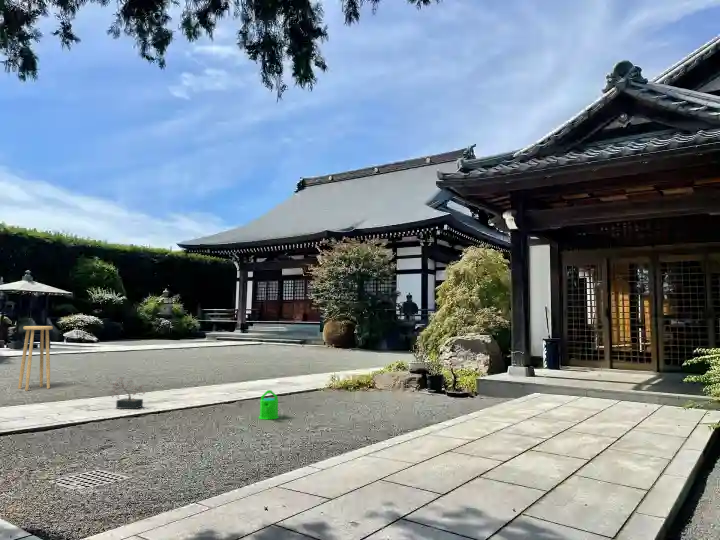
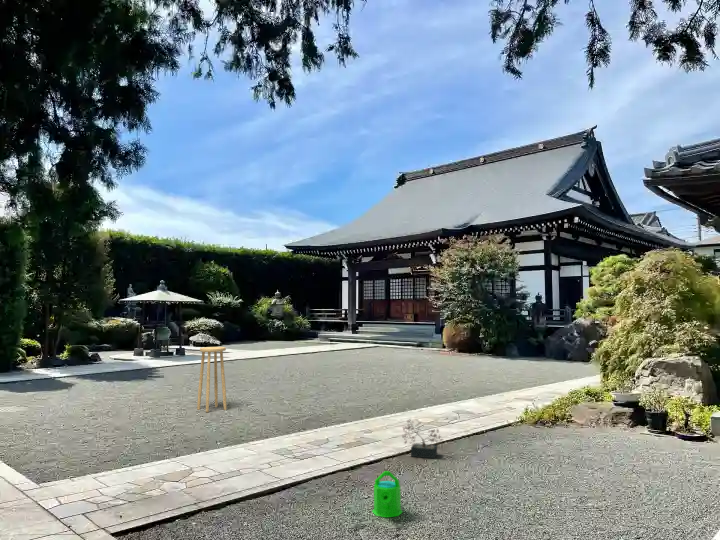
decorative plant: present [112,378,145,409] -> present [403,420,442,458]
watering can: present [259,390,279,419] -> present [372,471,403,518]

